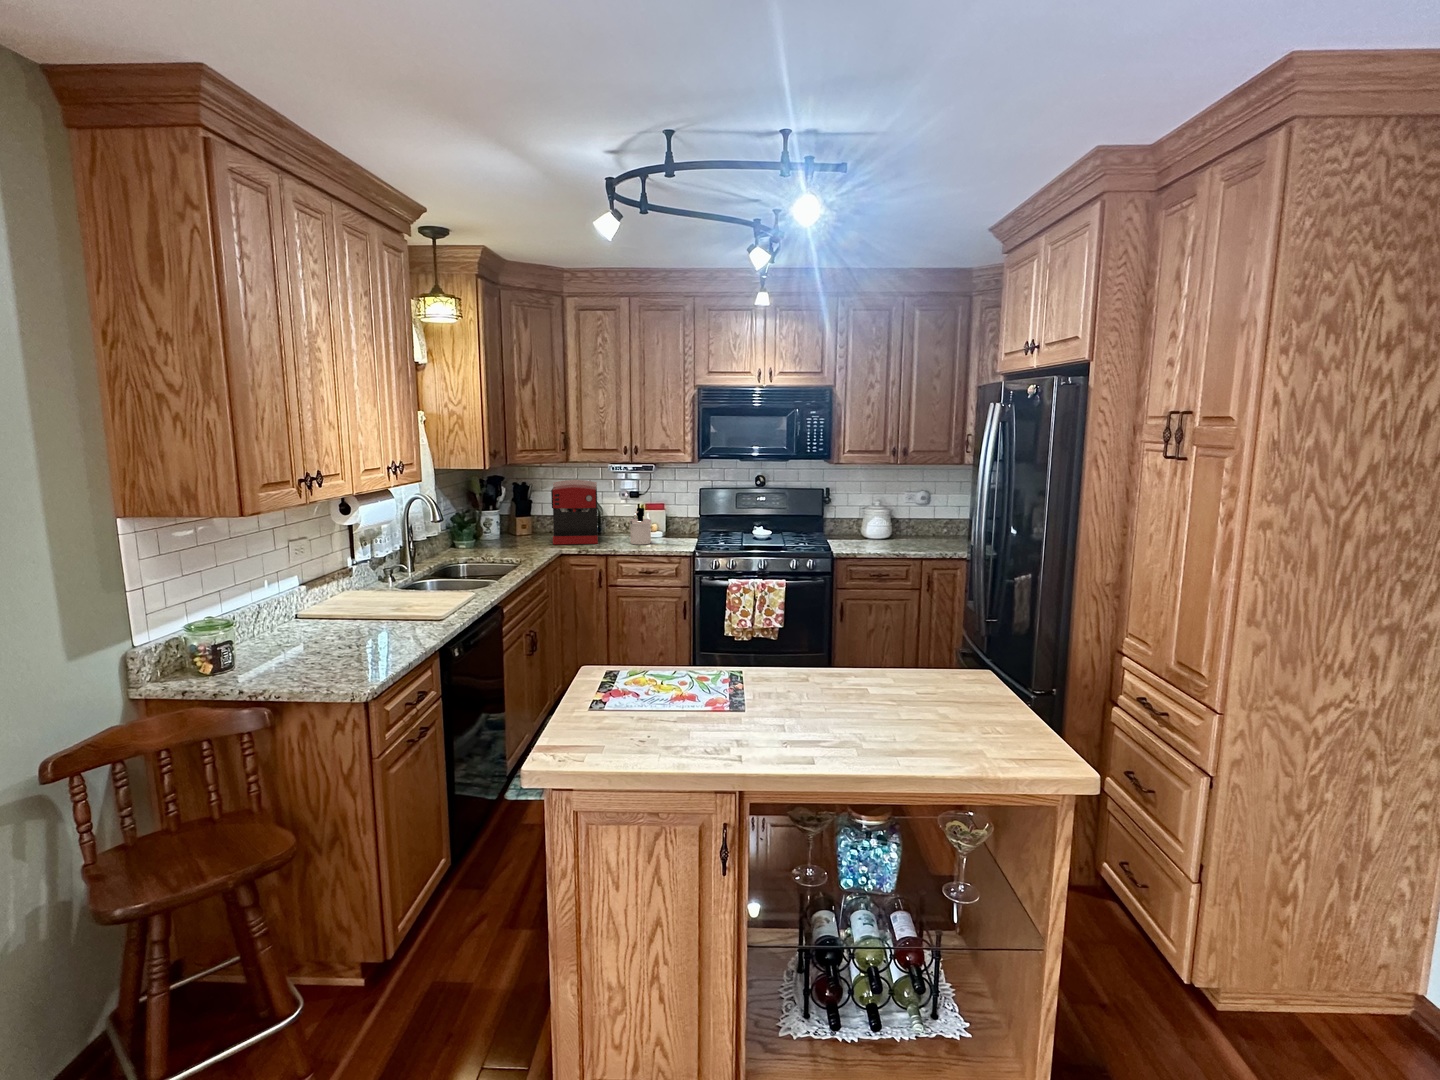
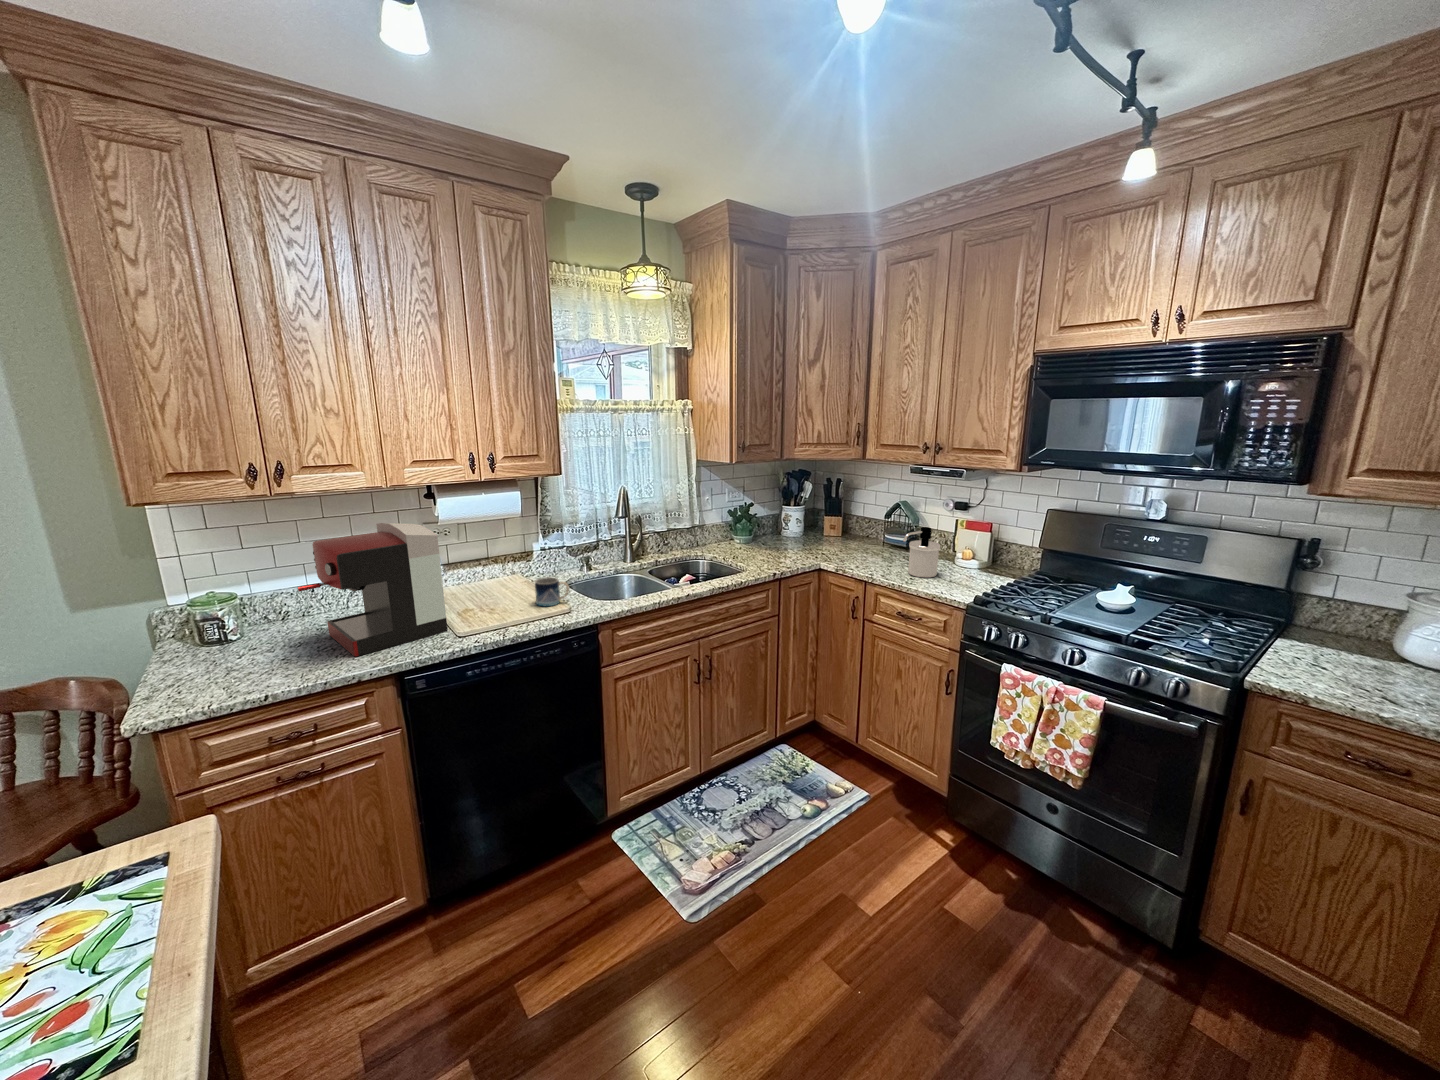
coffee maker: present [551,480,598,544] -> present [298,523,448,657]
mug: none [416,578,447,604] -> present [535,577,569,606]

